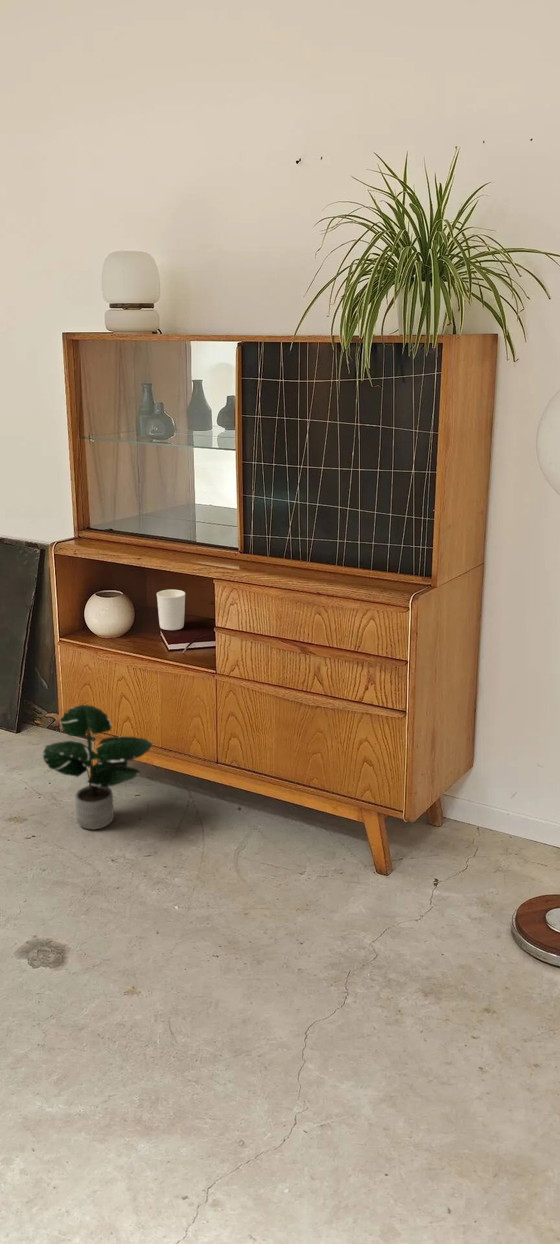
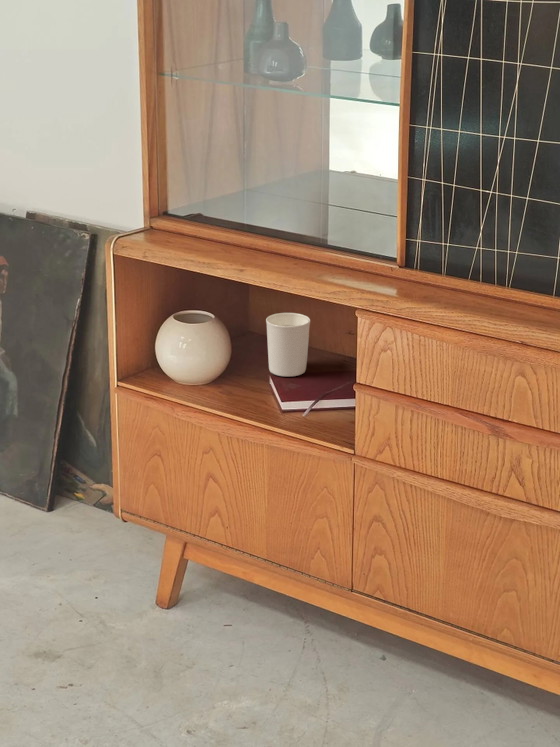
potted plant: present [43,705,152,829] -> none [84,485,249,677]

